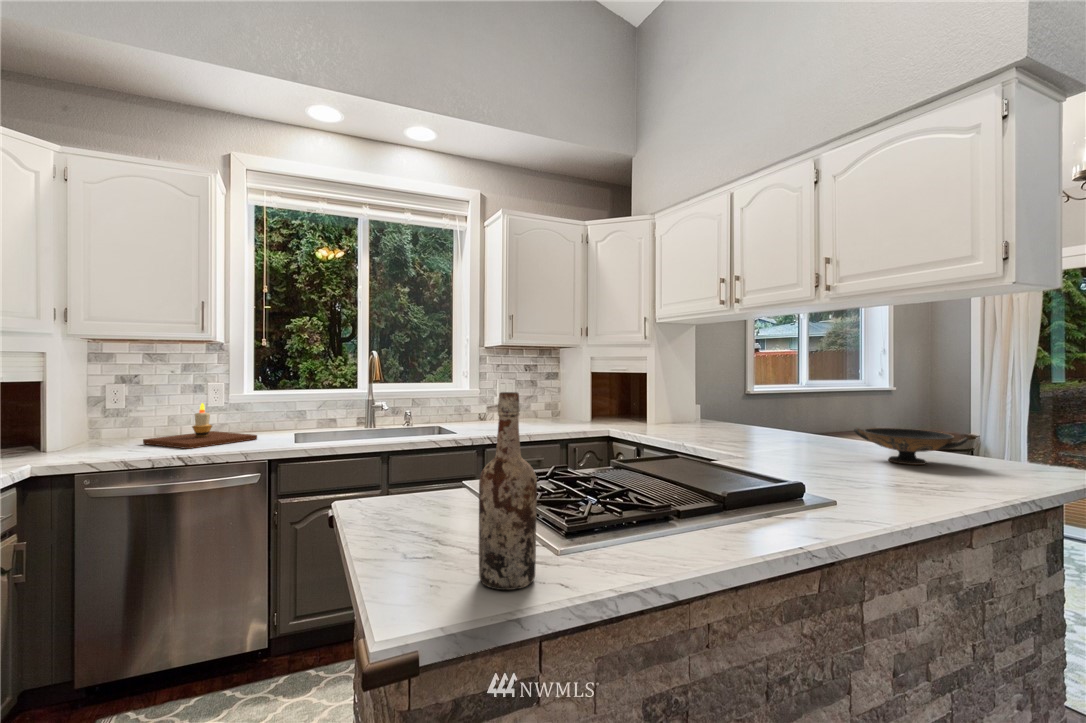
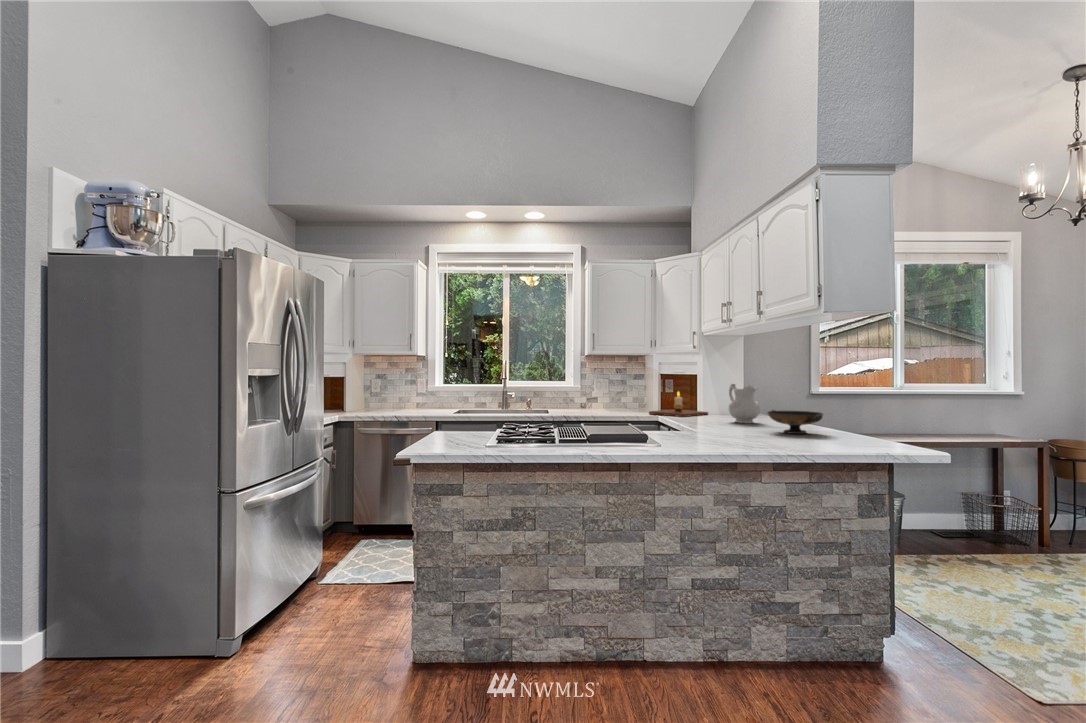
ceramic pitcher: none [735,388,784,443] -> present [729,384,760,423]
wine bottle: present [479,392,537,590] -> none [452,376,473,443]
candle: present [143,403,257,449] -> present [649,392,708,417]

